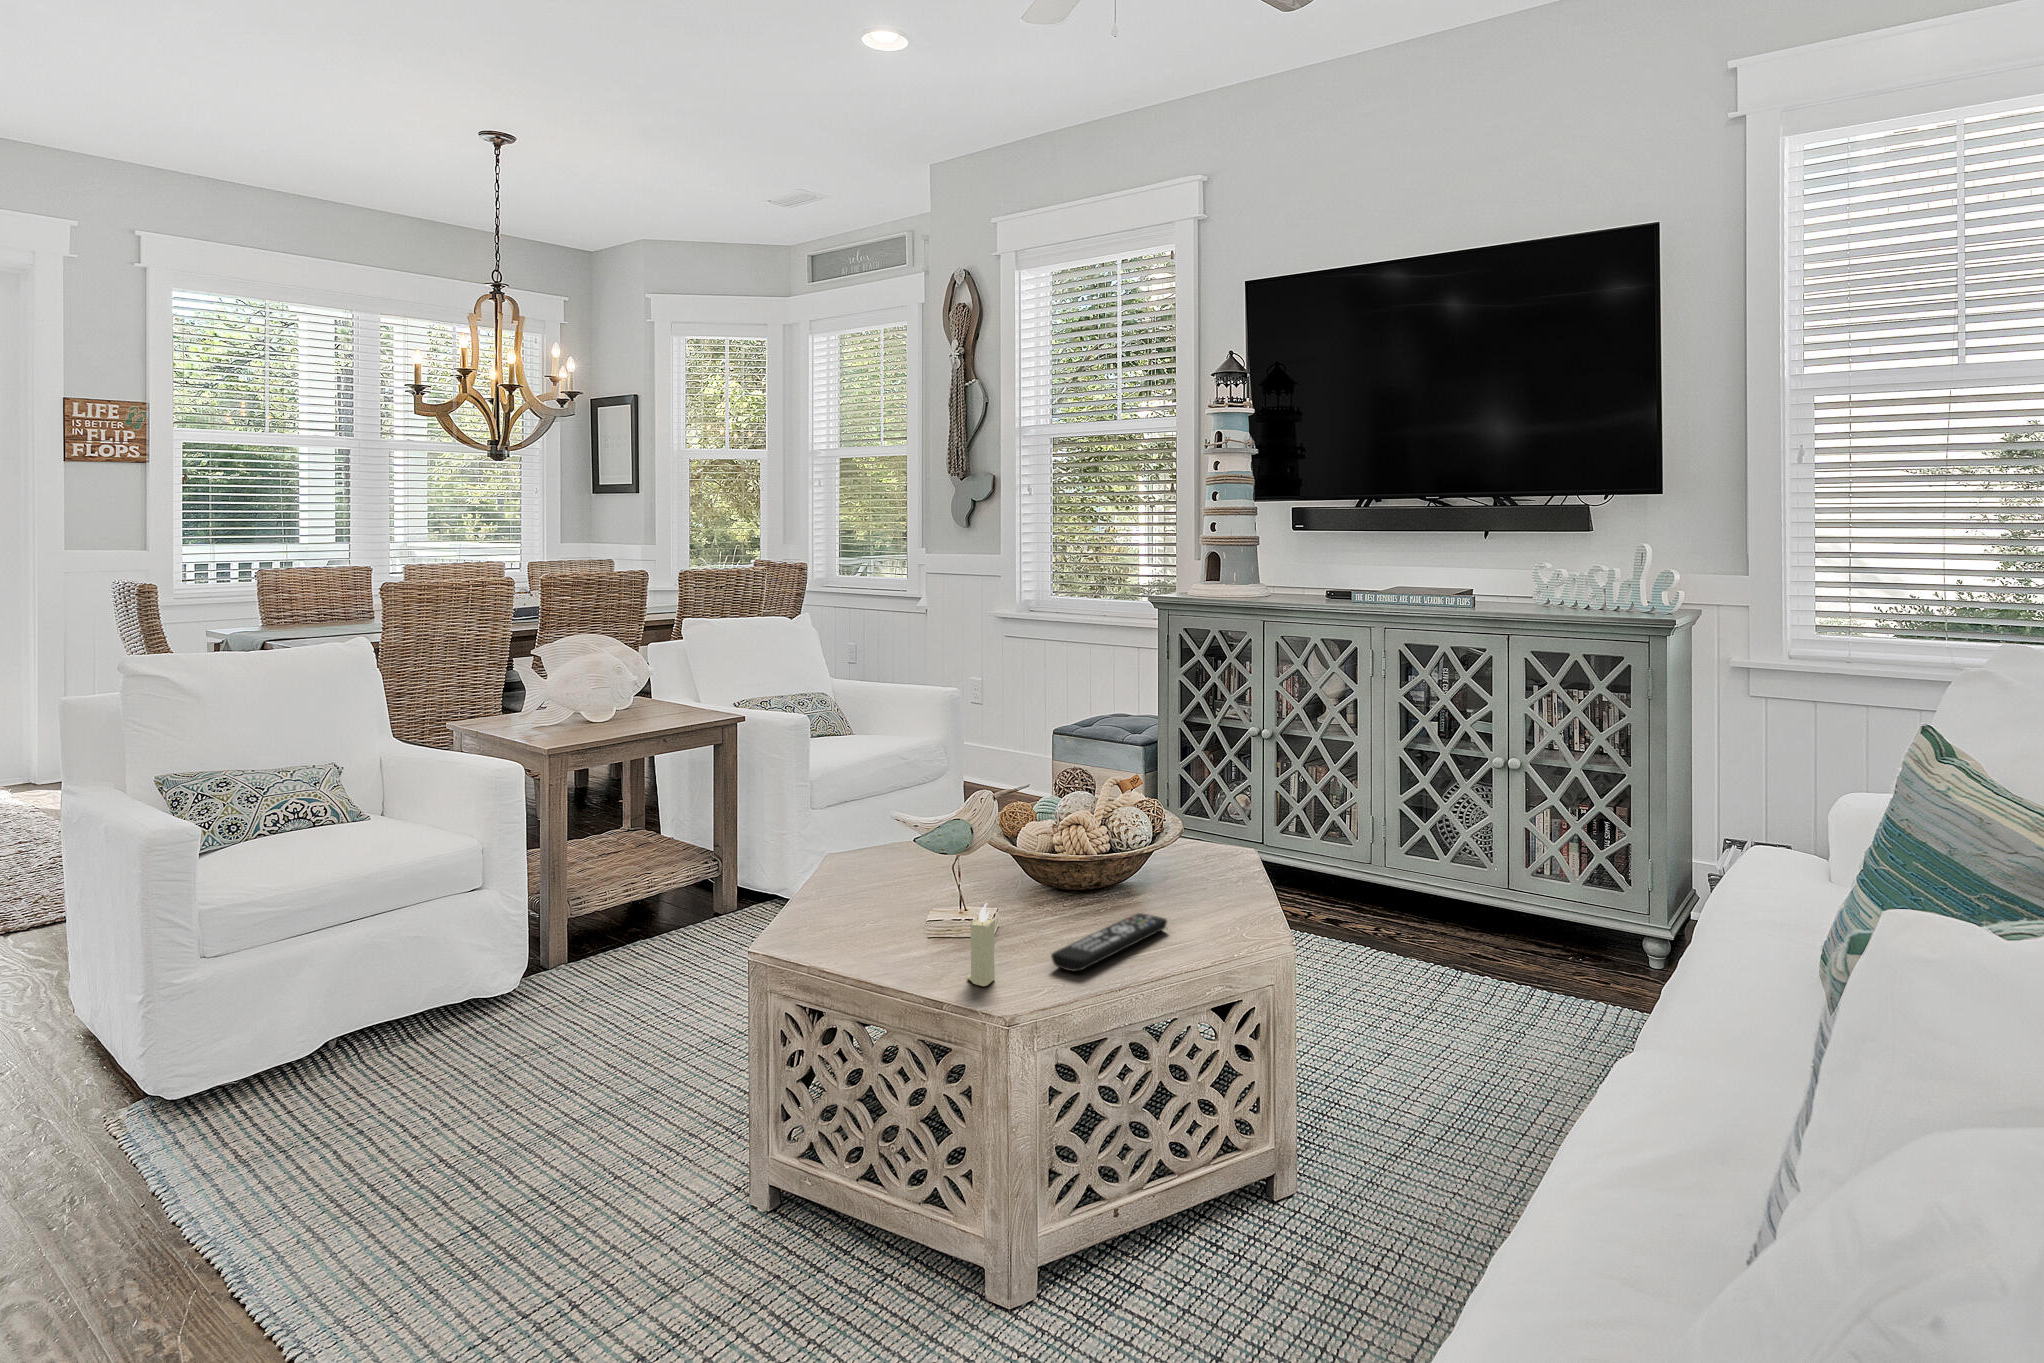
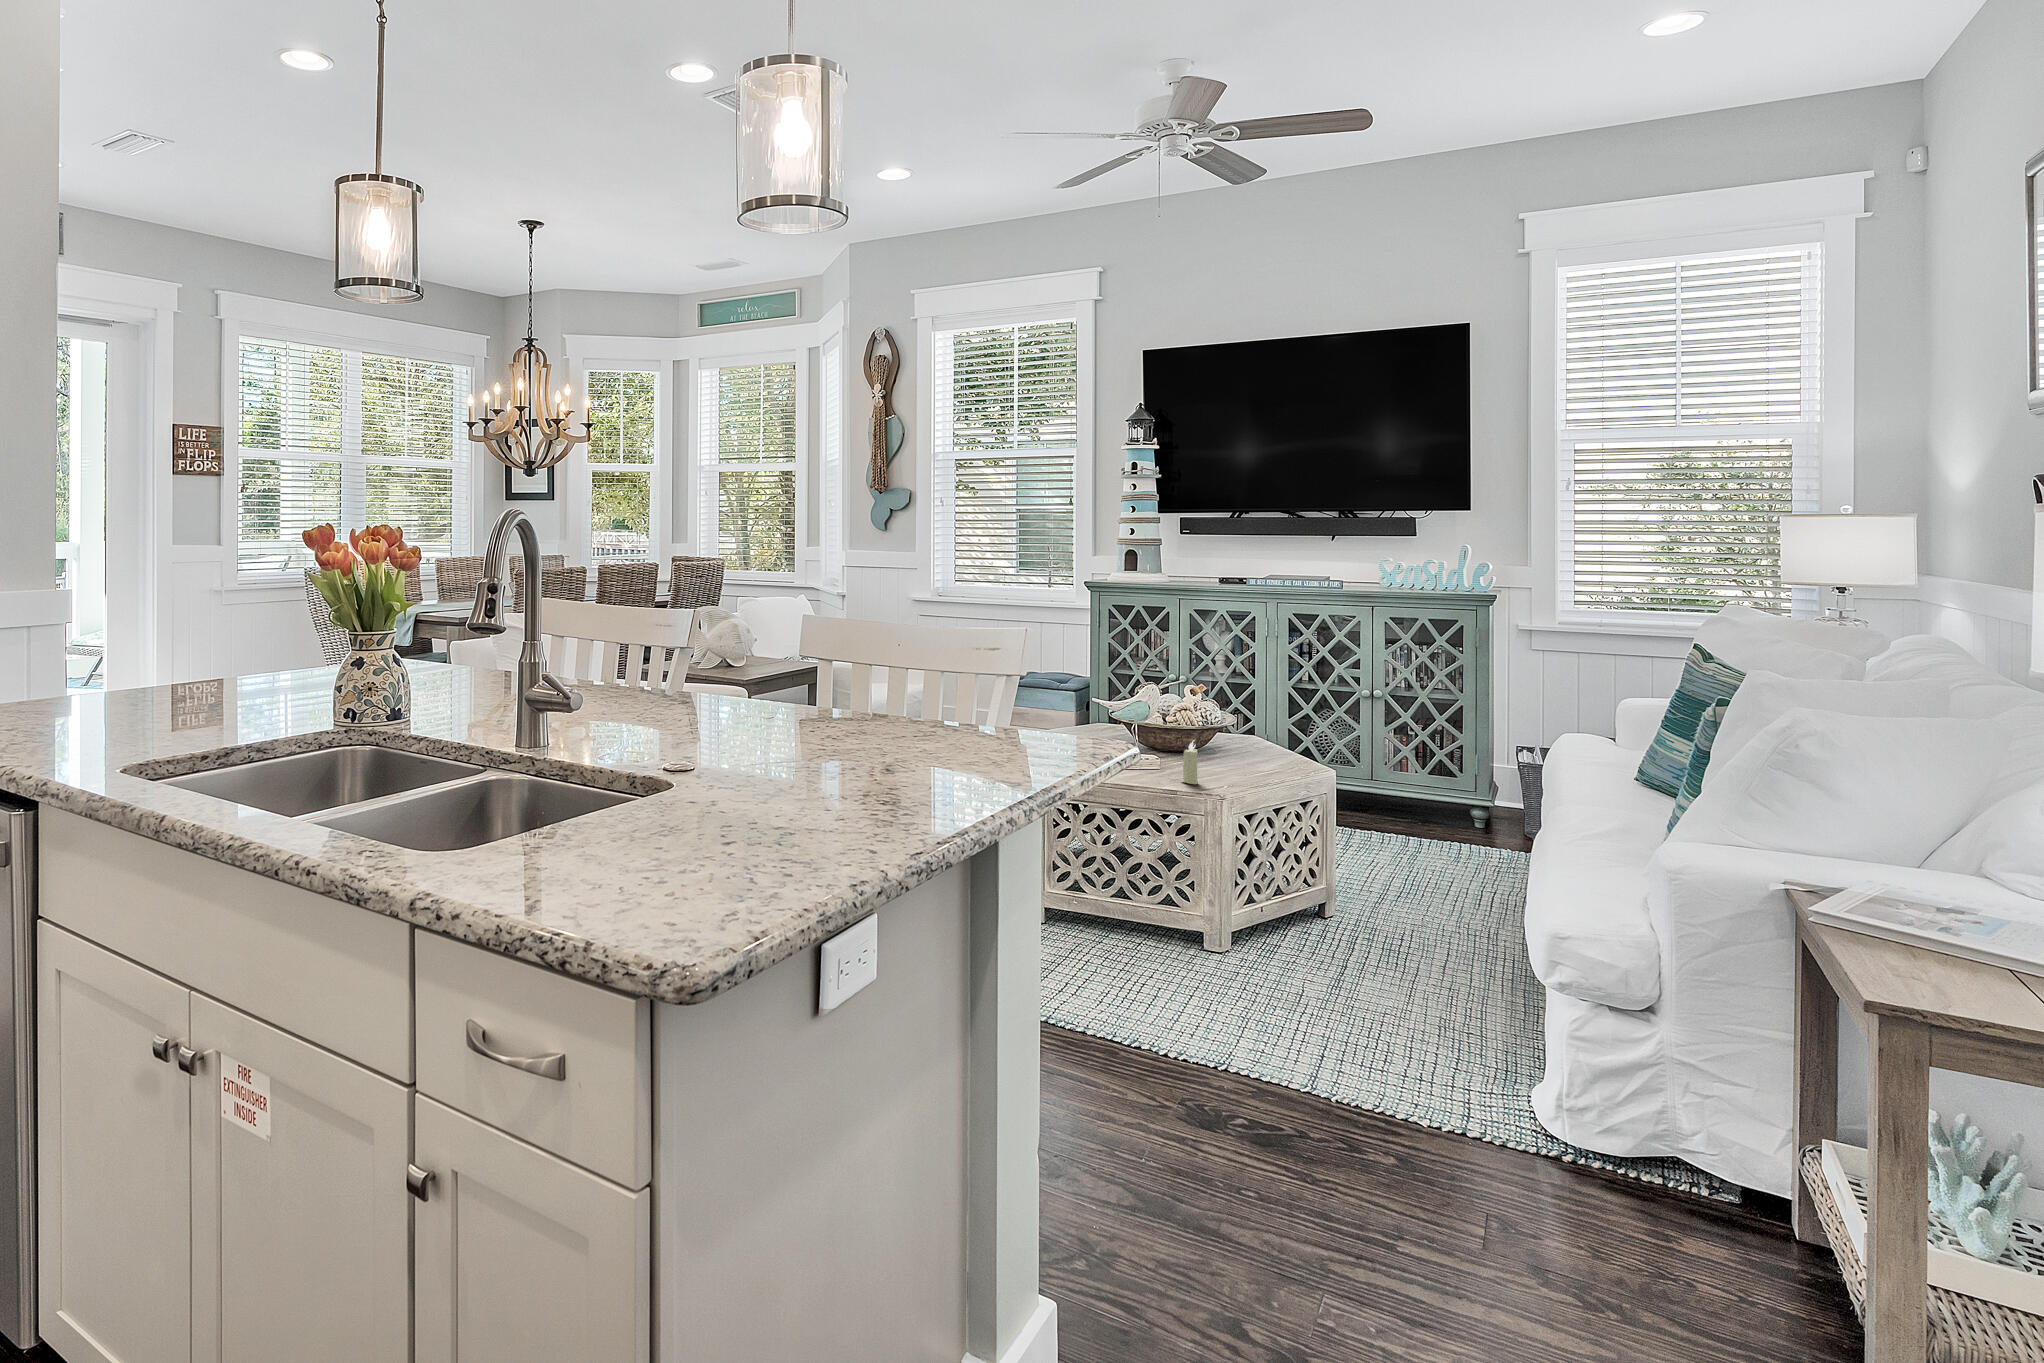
remote control: present [1051,913,1167,971] -> none [1221,757,1262,779]

